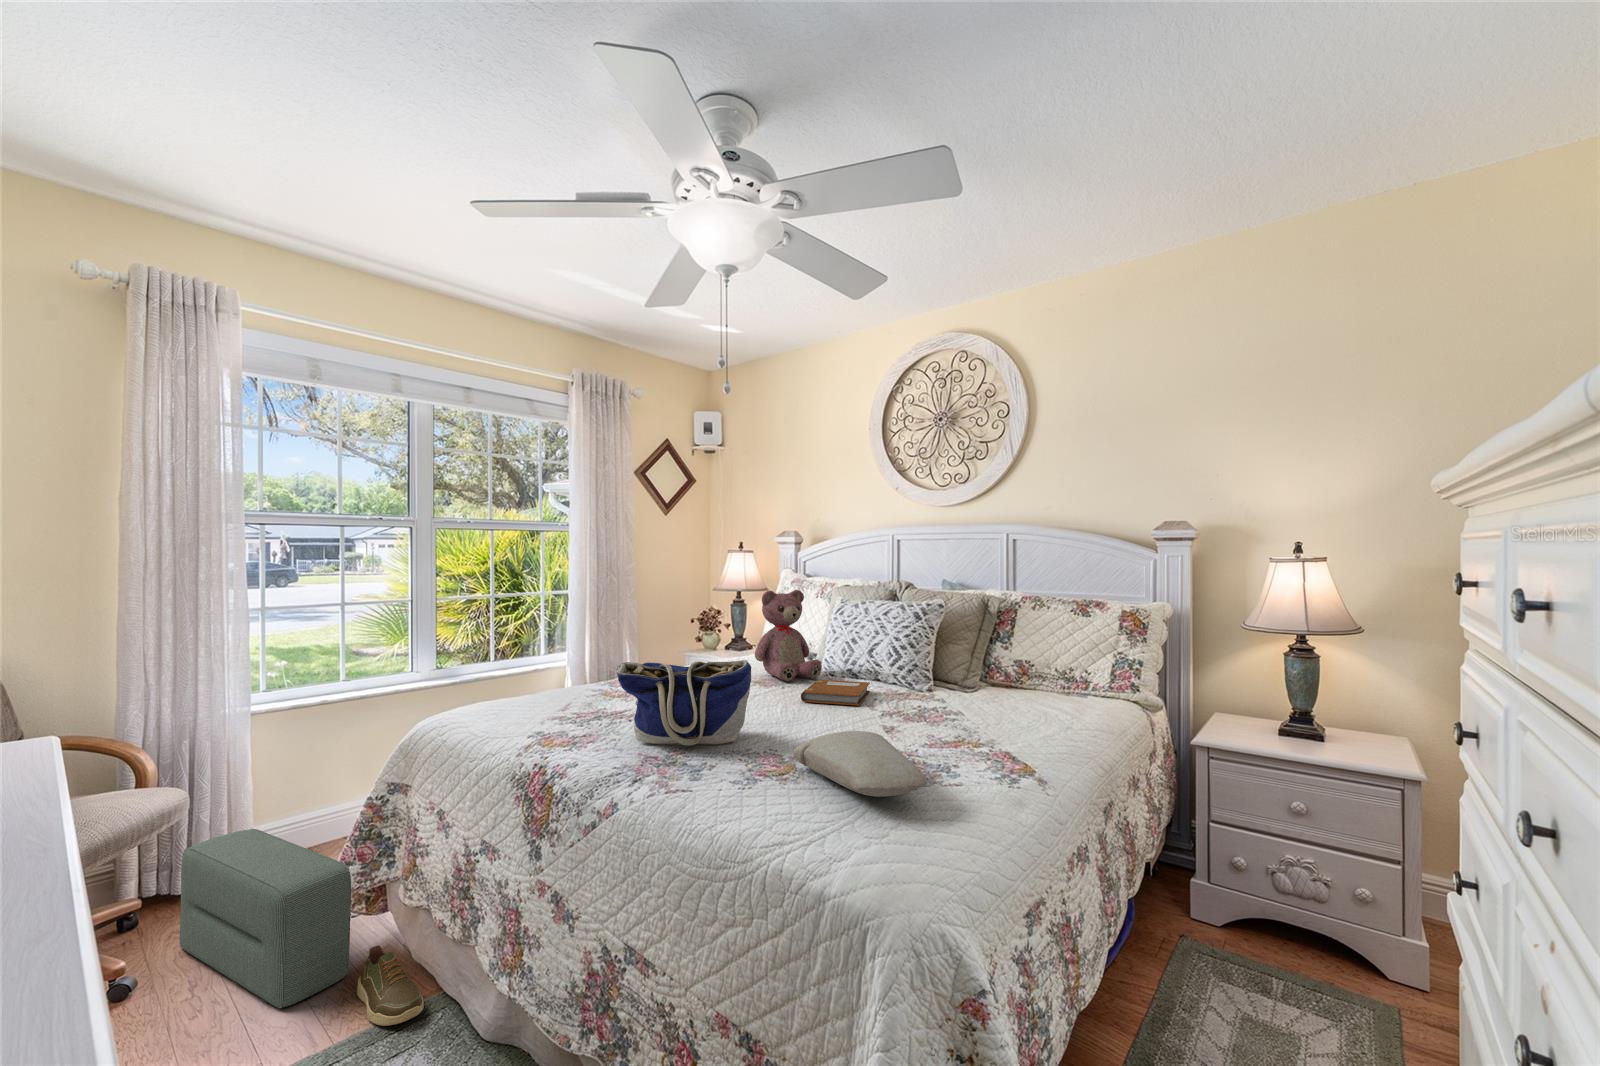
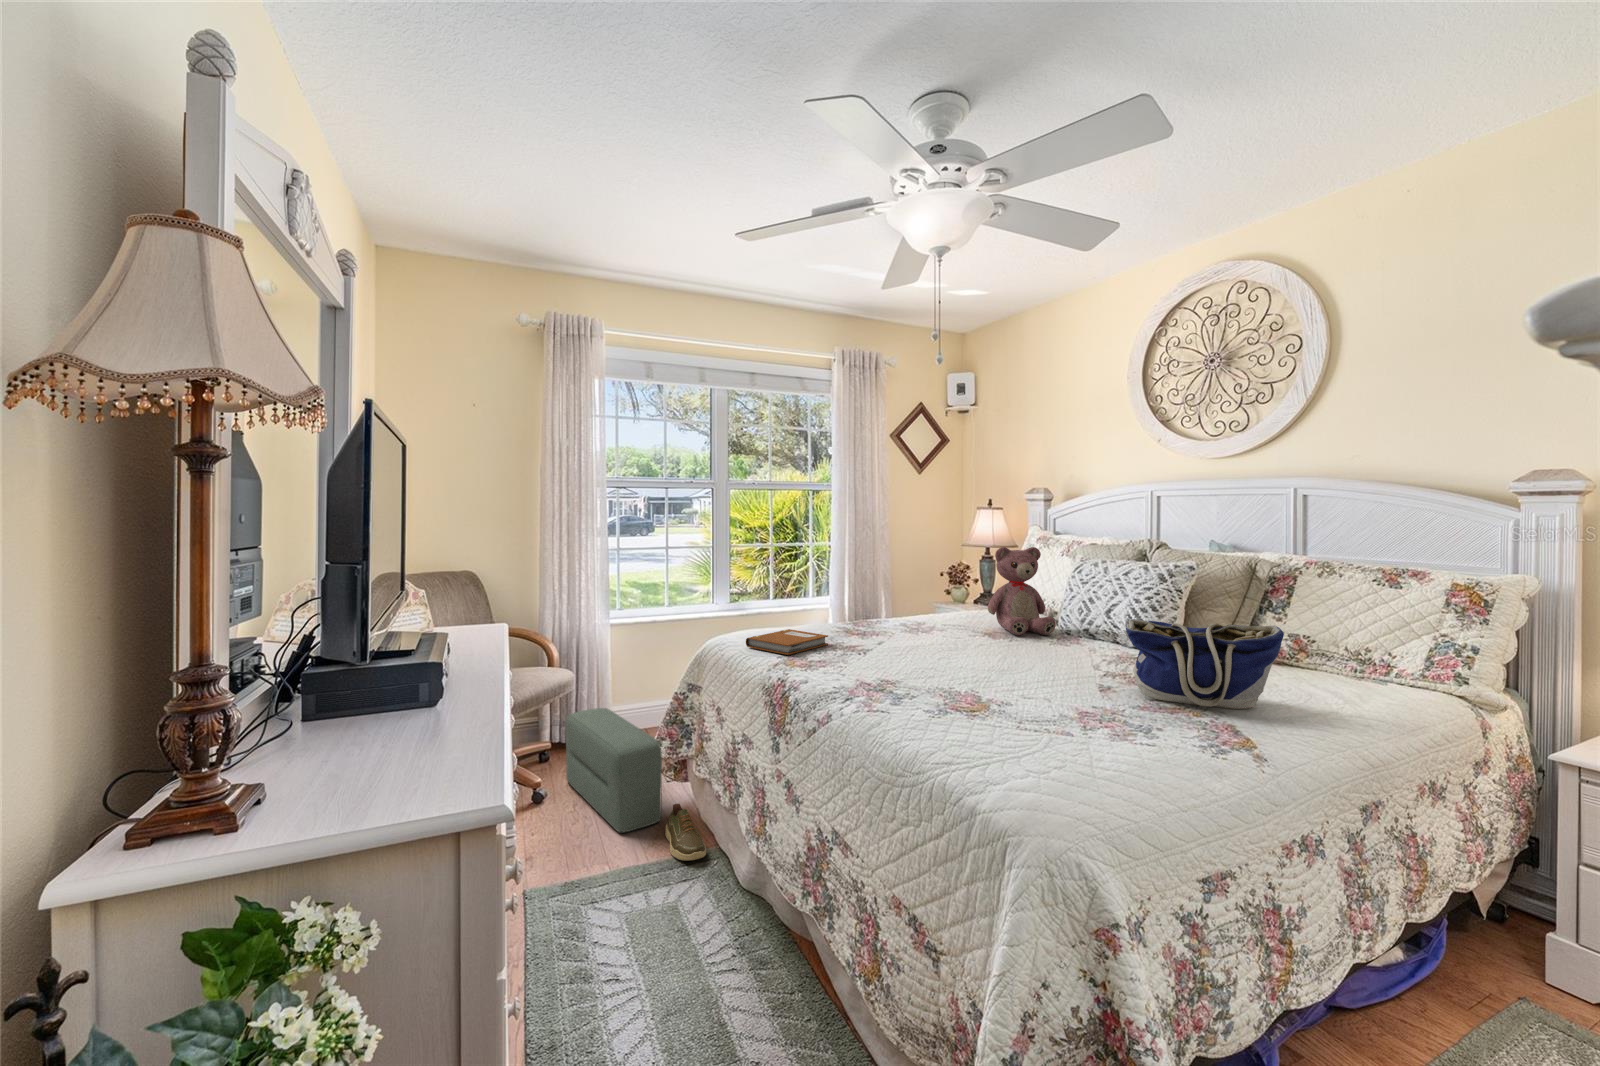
tote bag: present [616,660,751,746] -> present [1123,619,1284,709]
notebook: present [801,680,870,706] -> present [746,629,828,655]
pillow: present [793,731,927,797] -> none [989,682,1108,743]

